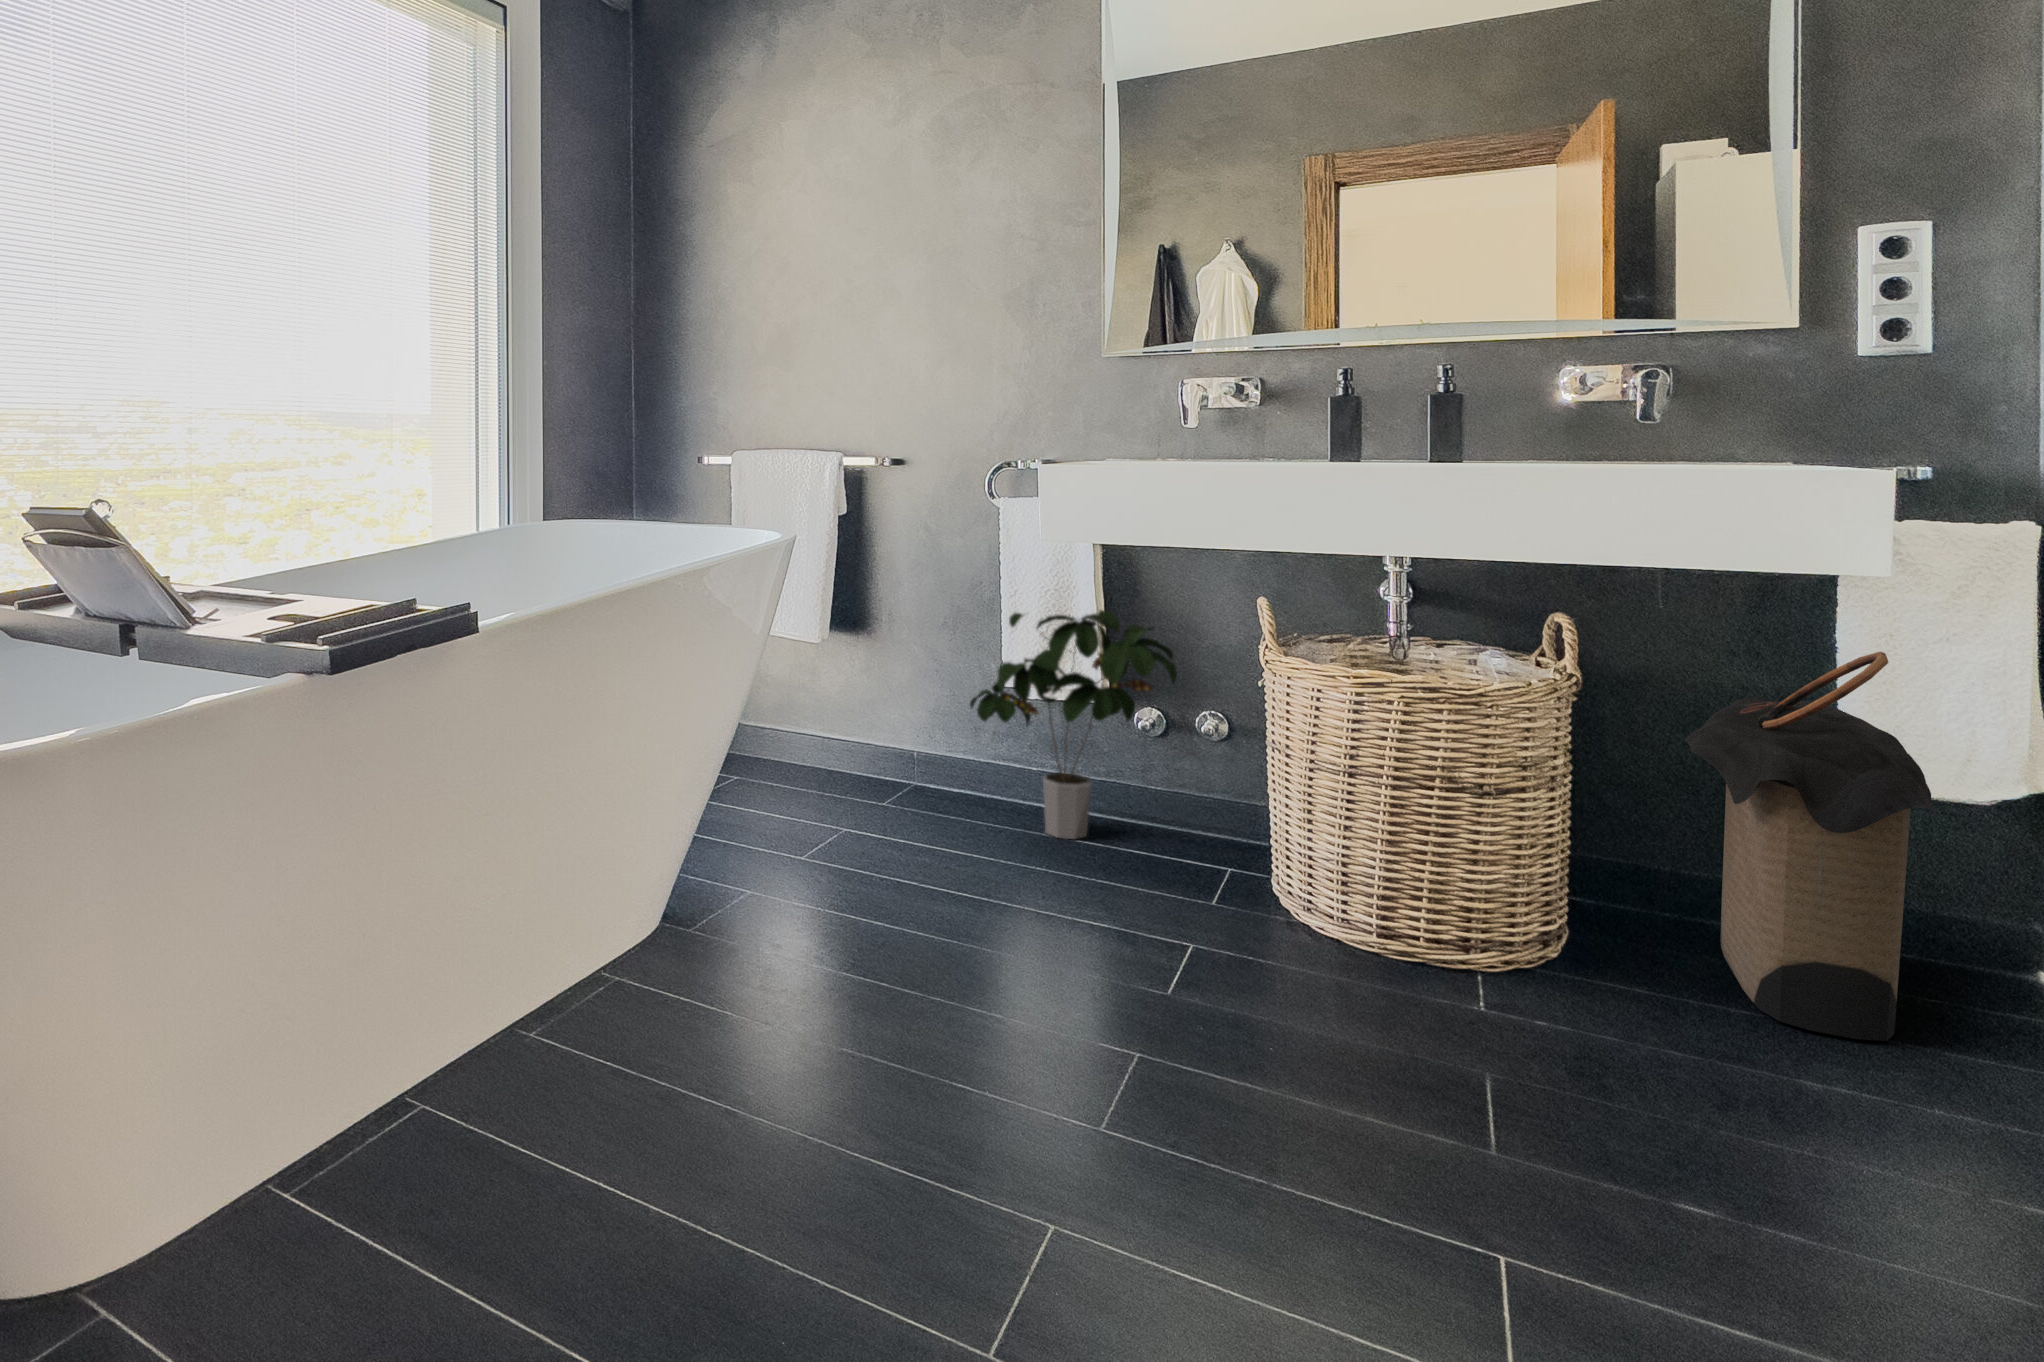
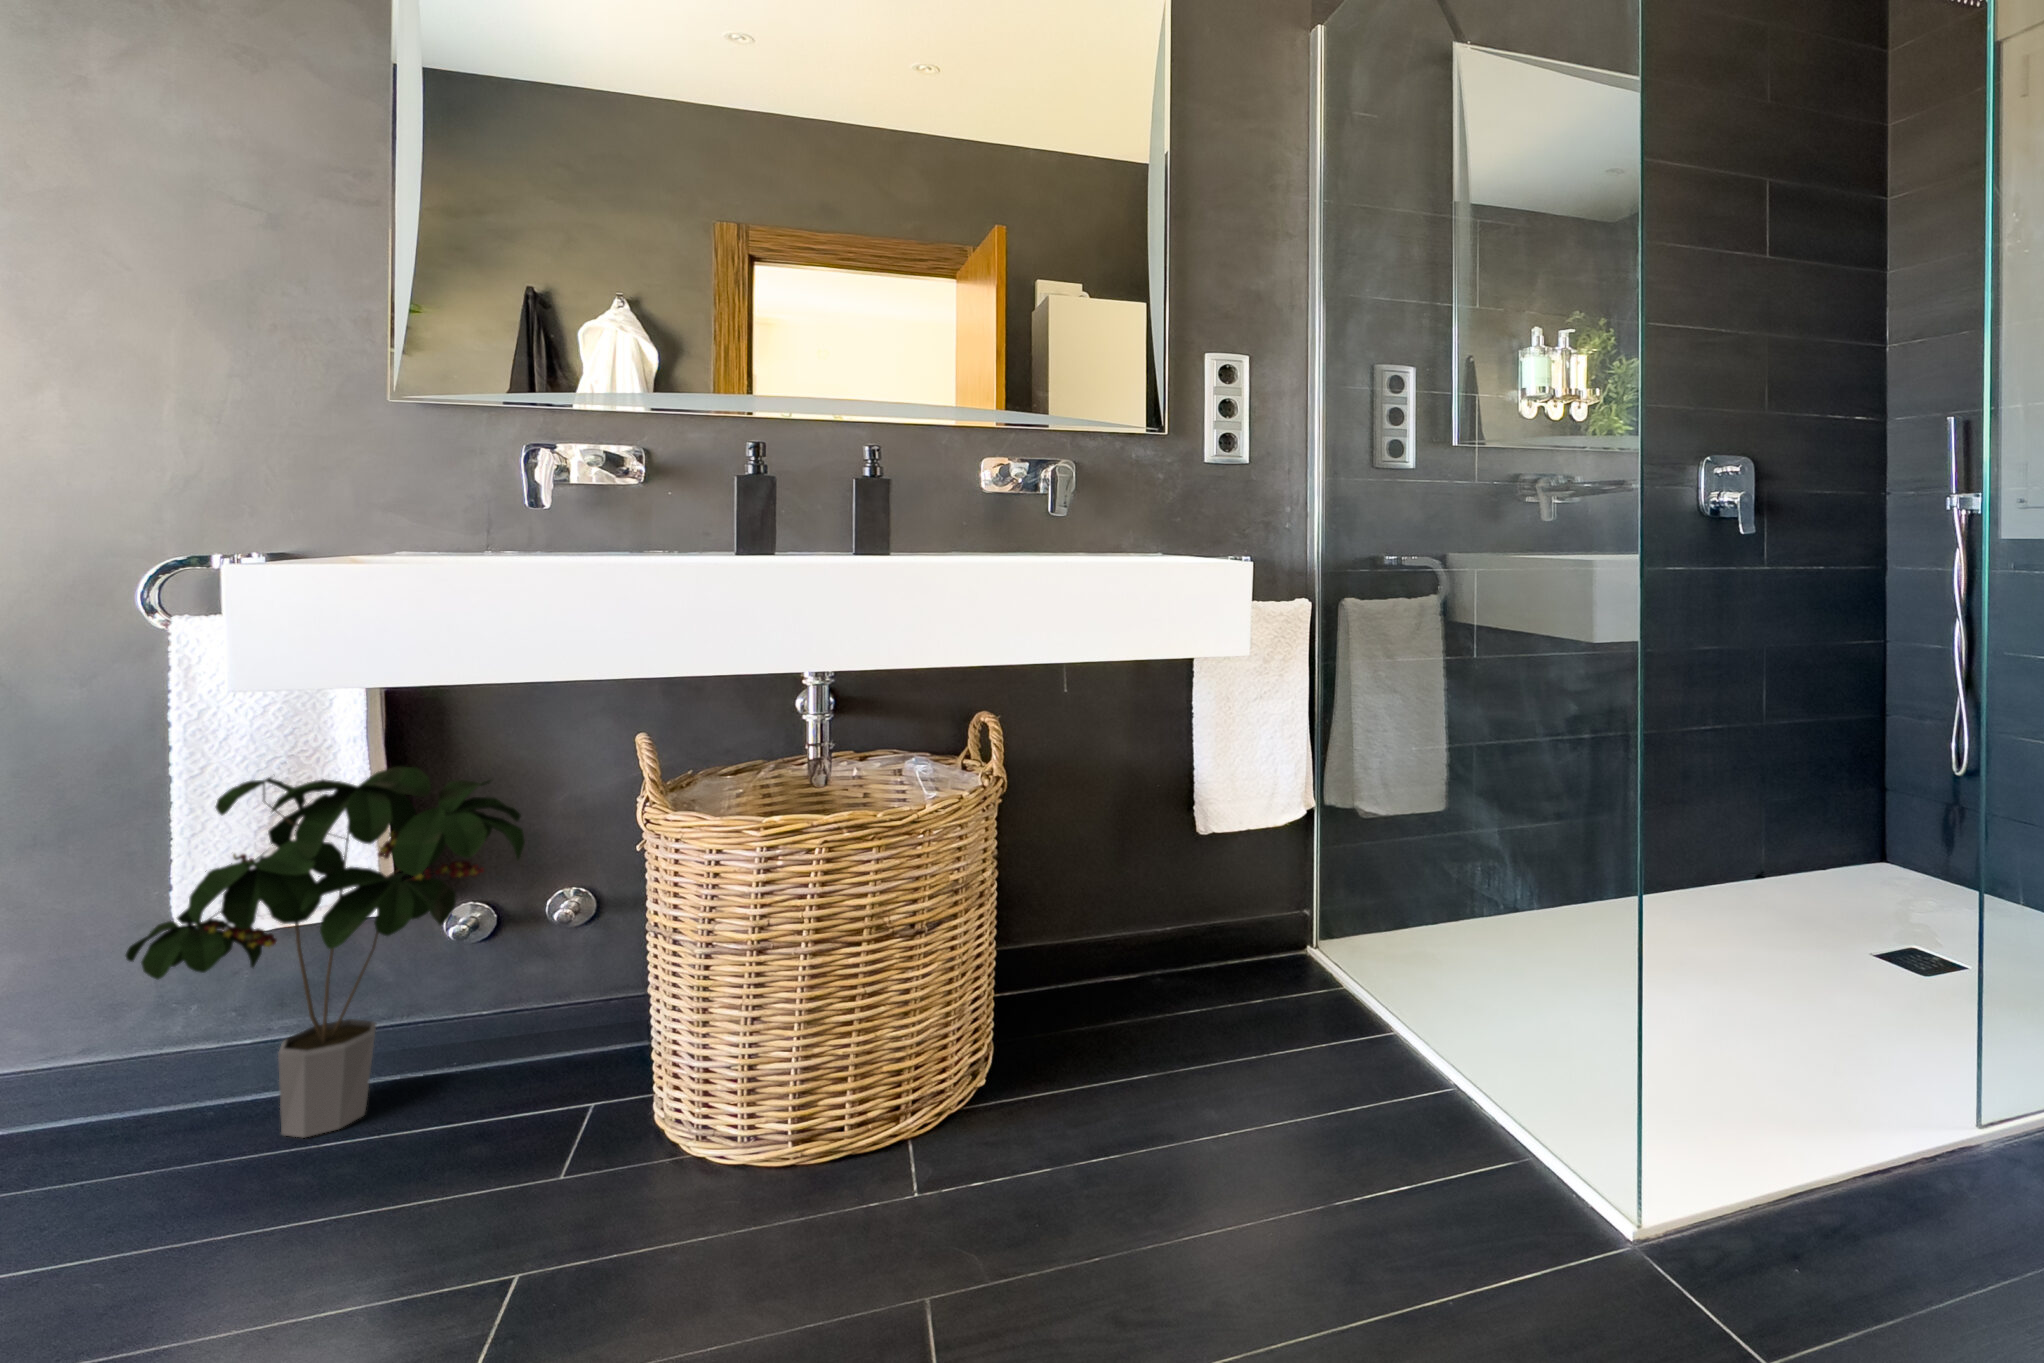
laundry hamper: present [1684,652,1937,1041] -> none [1085,720,1279,1092]

